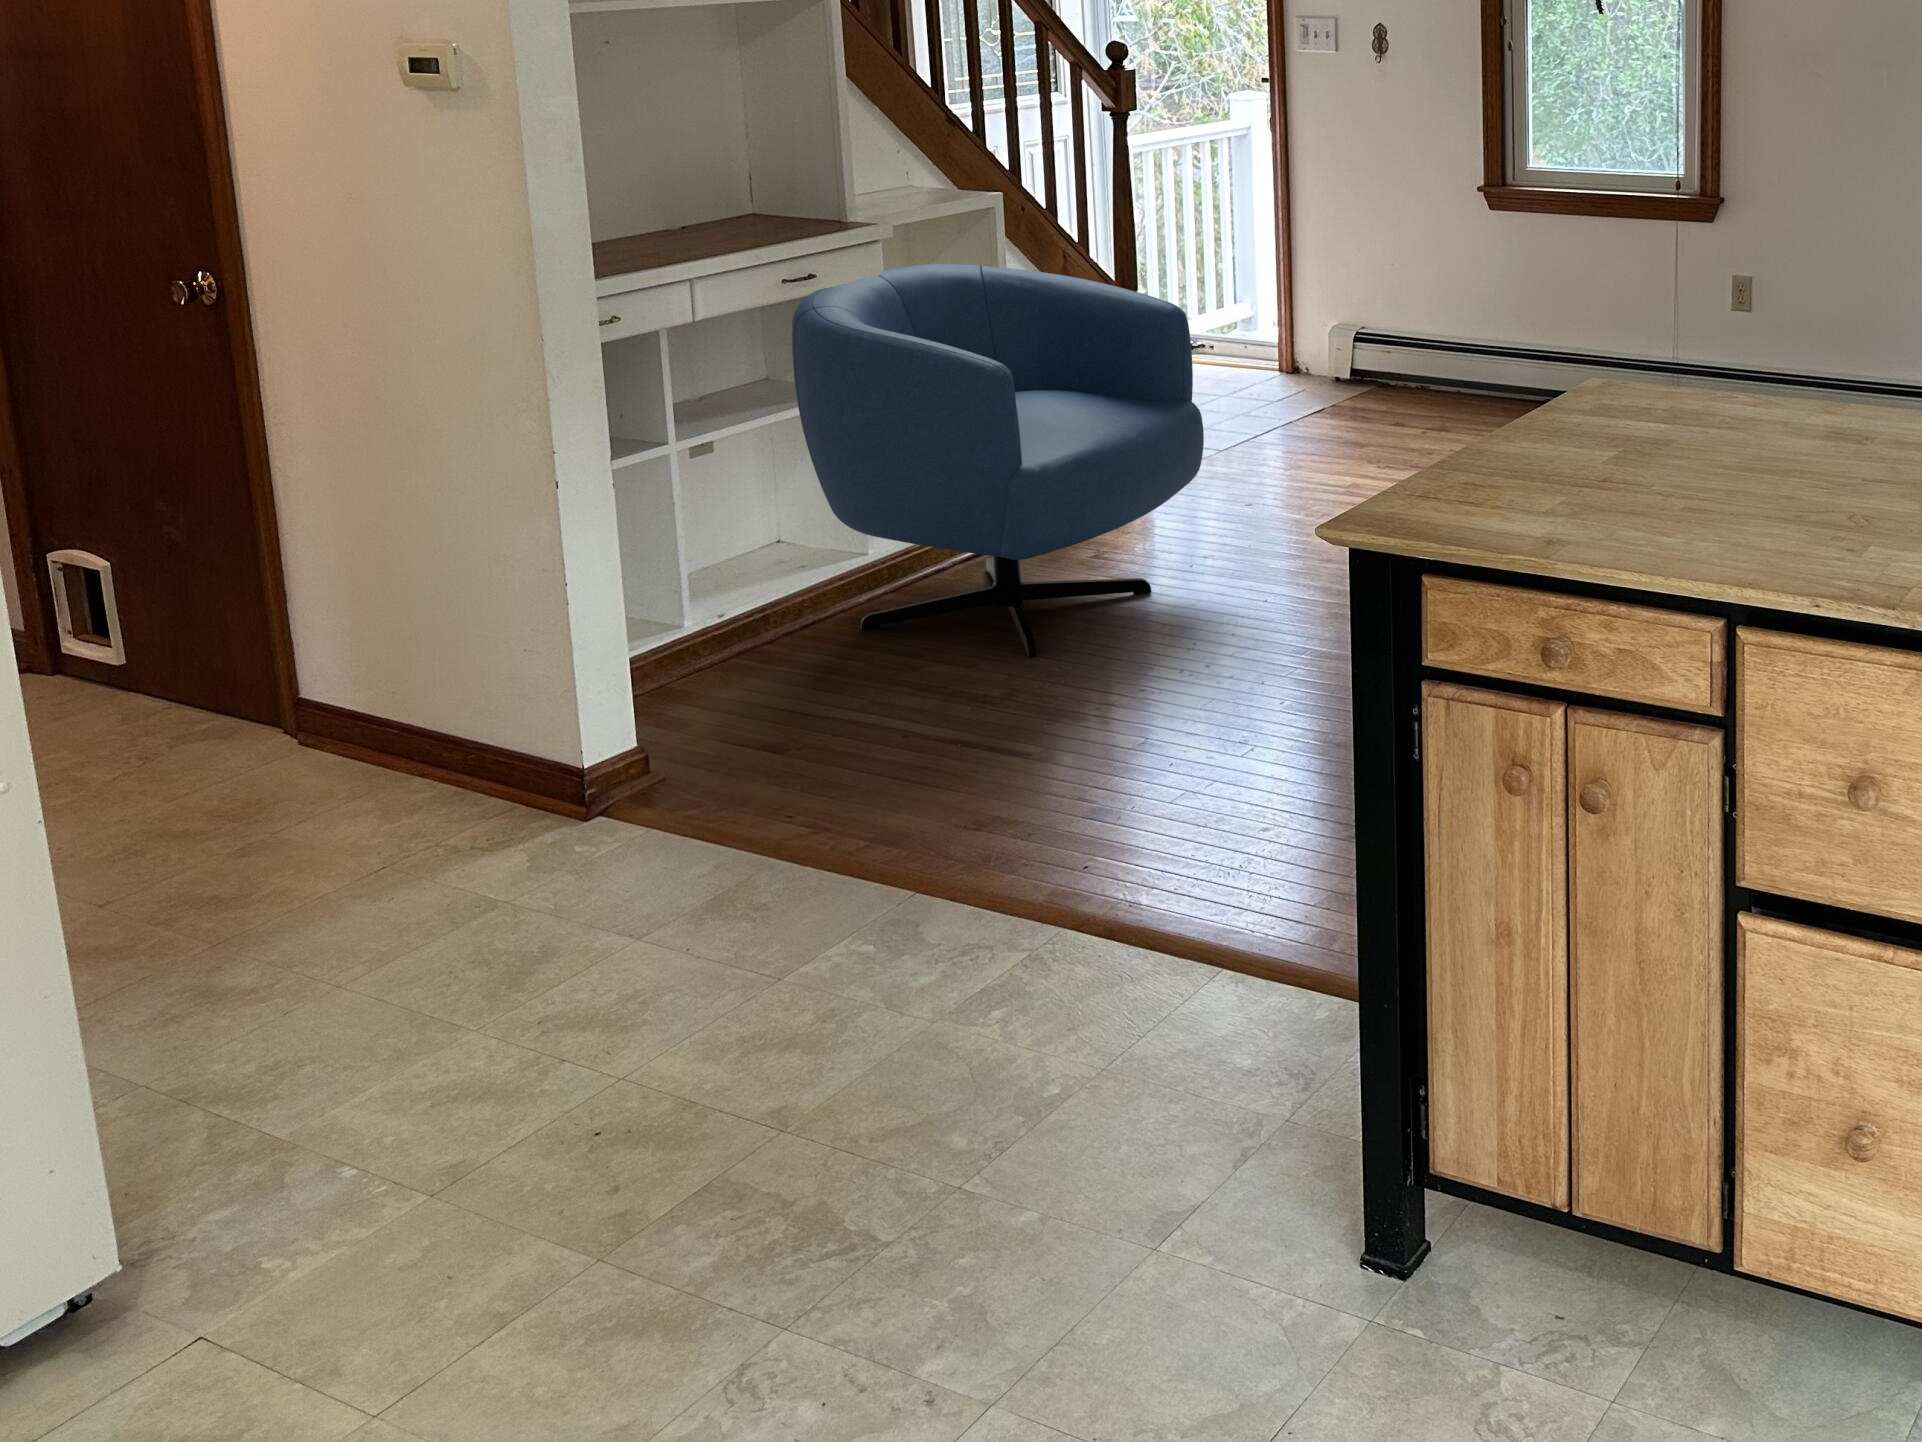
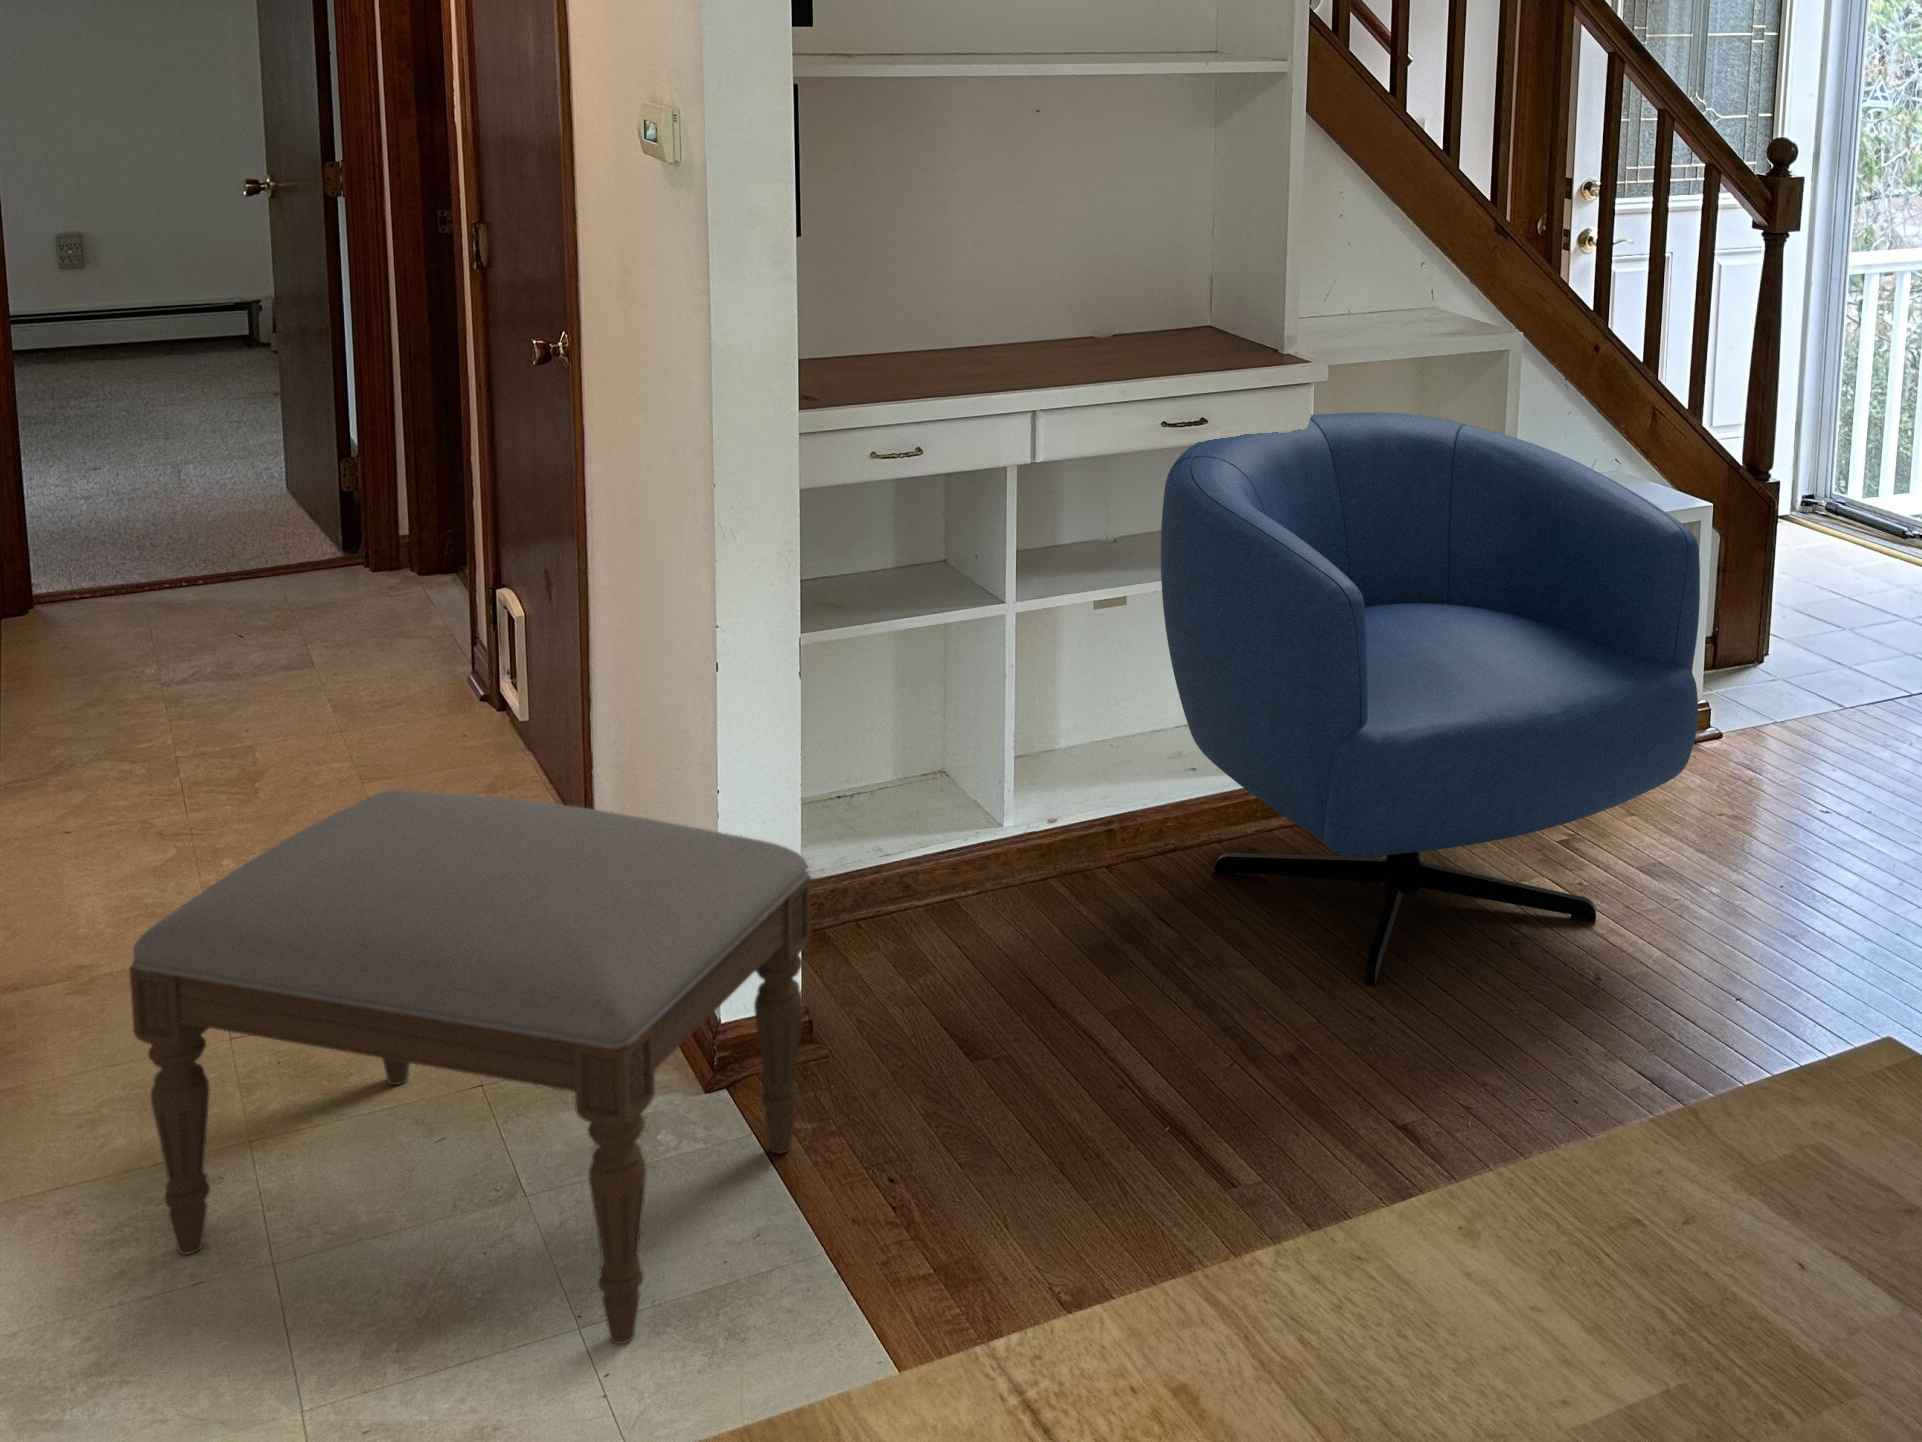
ottoman: none [202,602,711,1022] -> present [129,790,811,1344]

